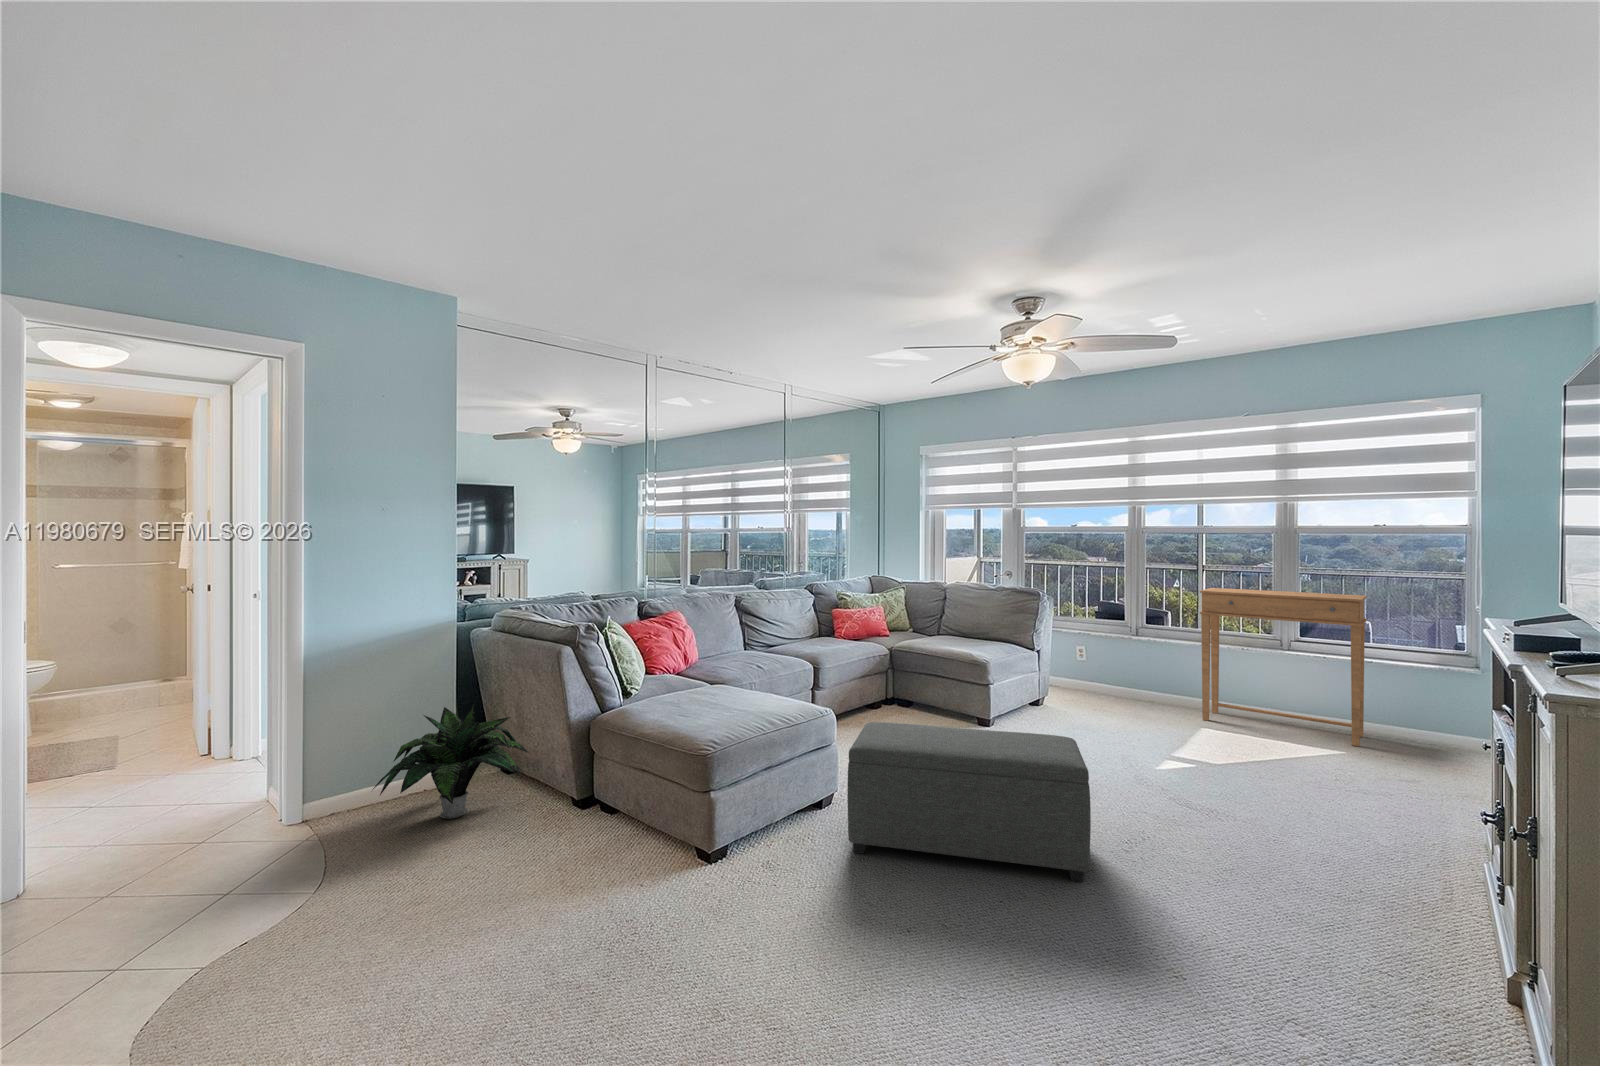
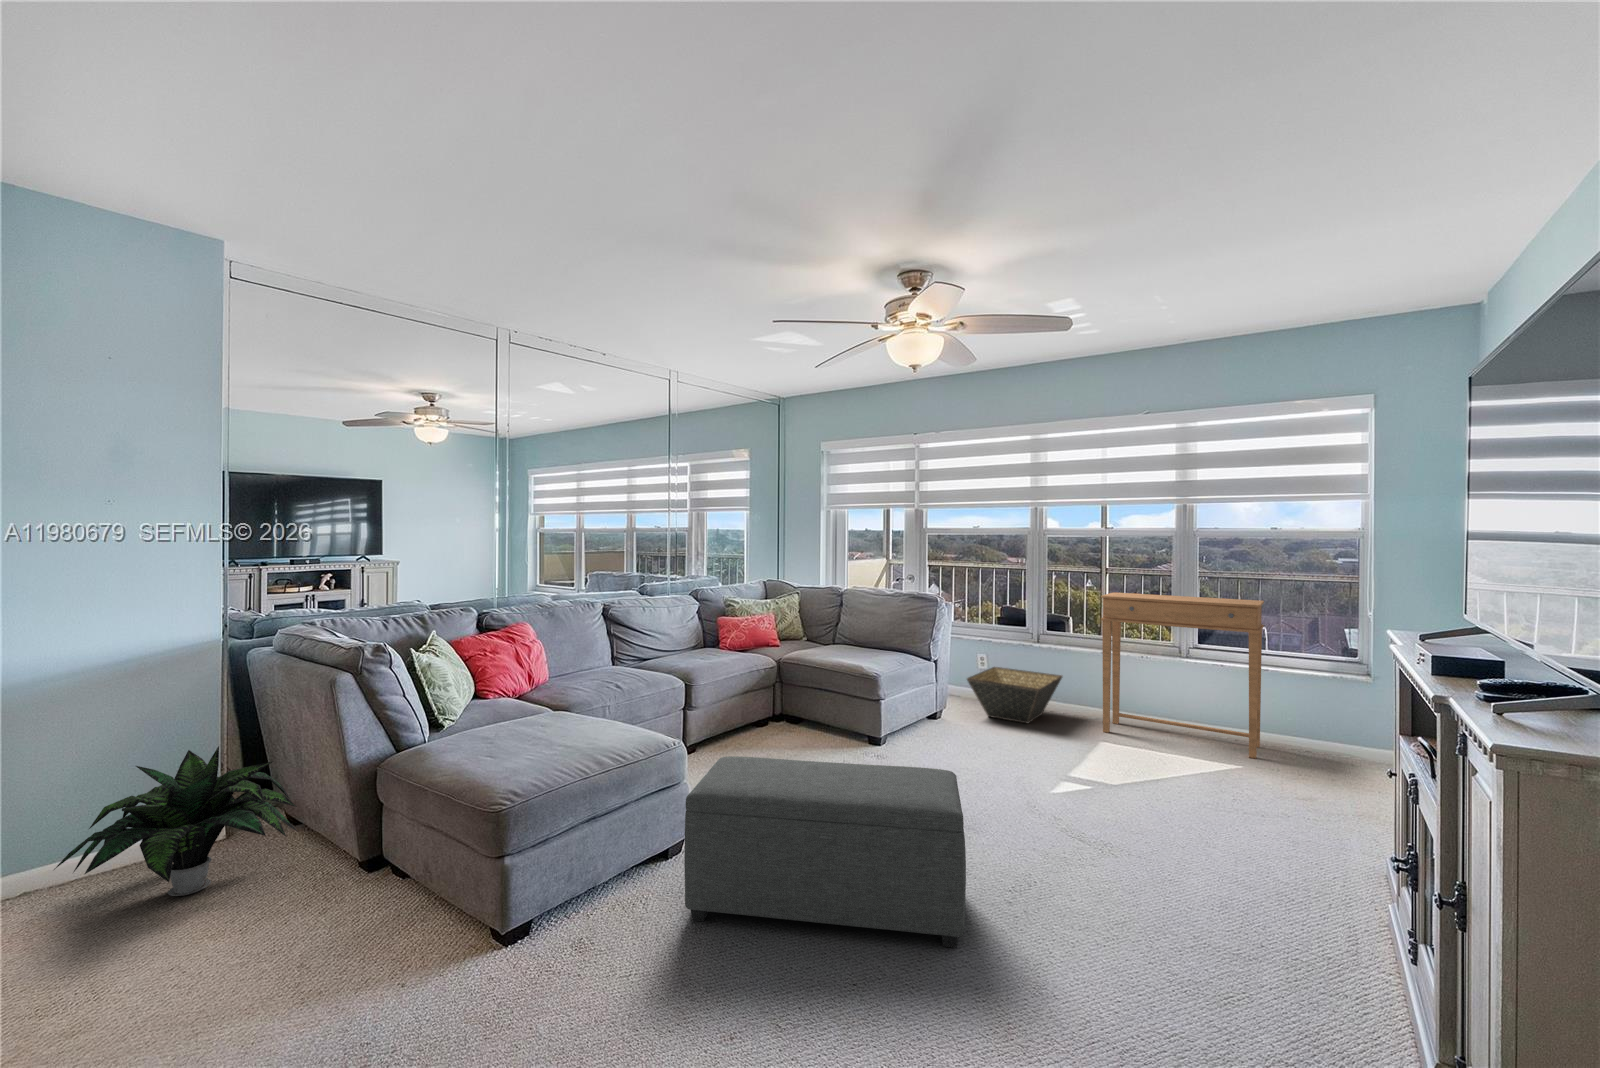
basket: none [1066,658,1161,711] -> present [967,667,1062,724]

